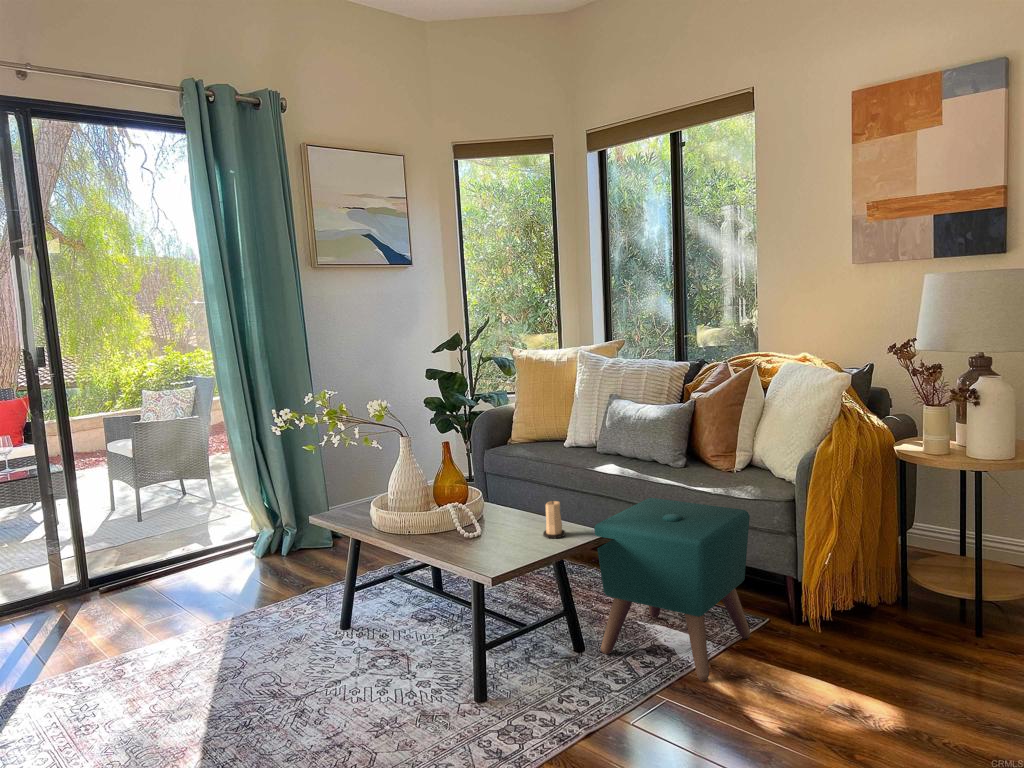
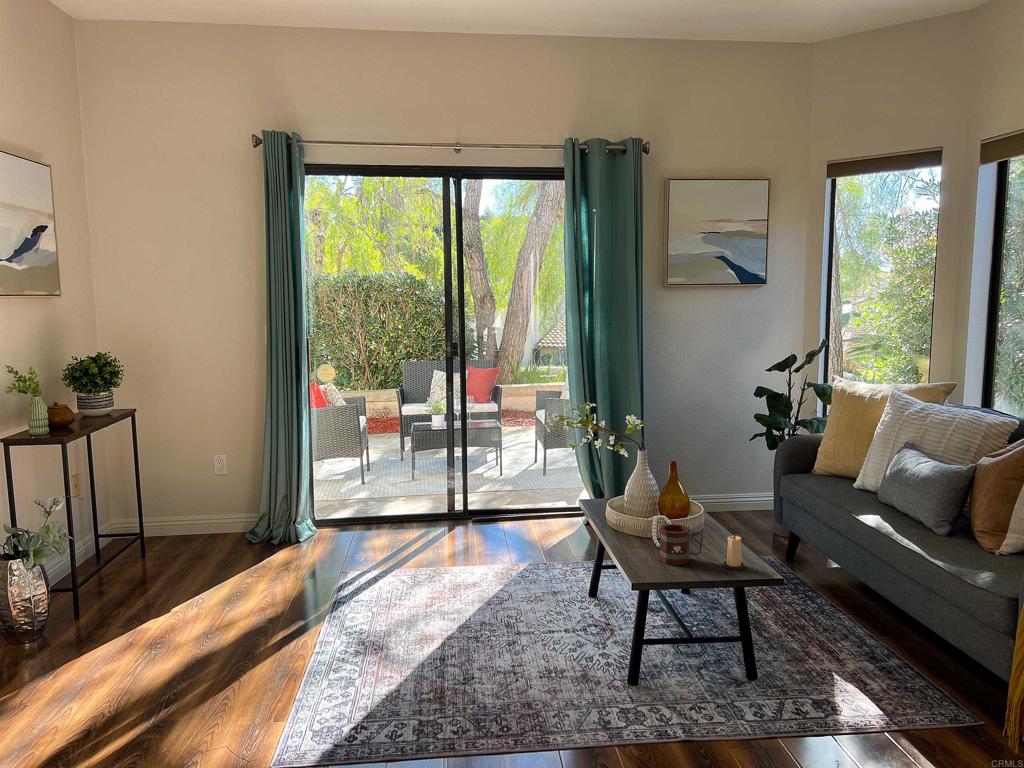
ottoman: present [594,498,750,681] -> none [766,556,942,746]
mug: none [473,503,517,550] -> present [660,524,703,565]

